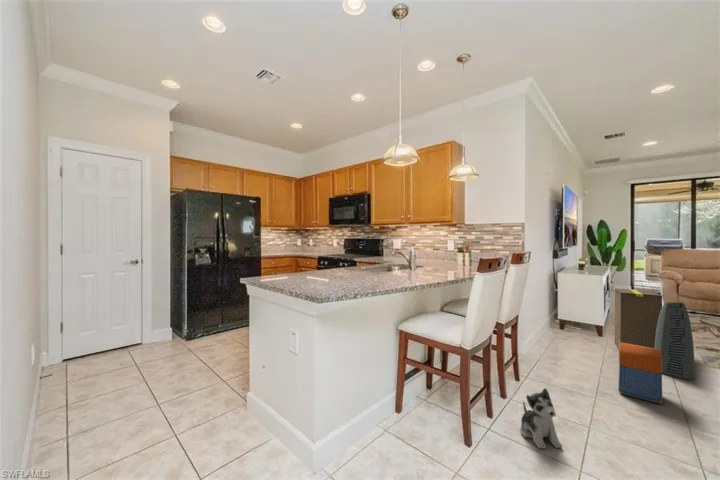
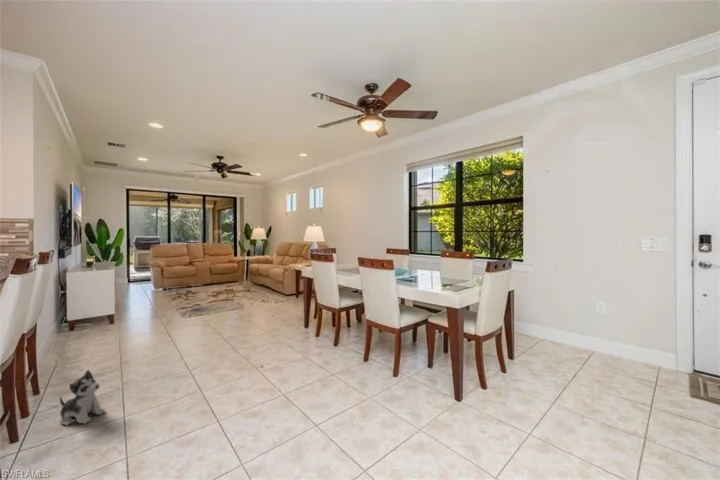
cardboard box: present [615,288,662,349] -> none [124,276,159,330]
air purifier: present [654,302,695,380] -> none [155,280,179,334]
backpack: present [618,343,662,404] -> none [136,315,165,356]

